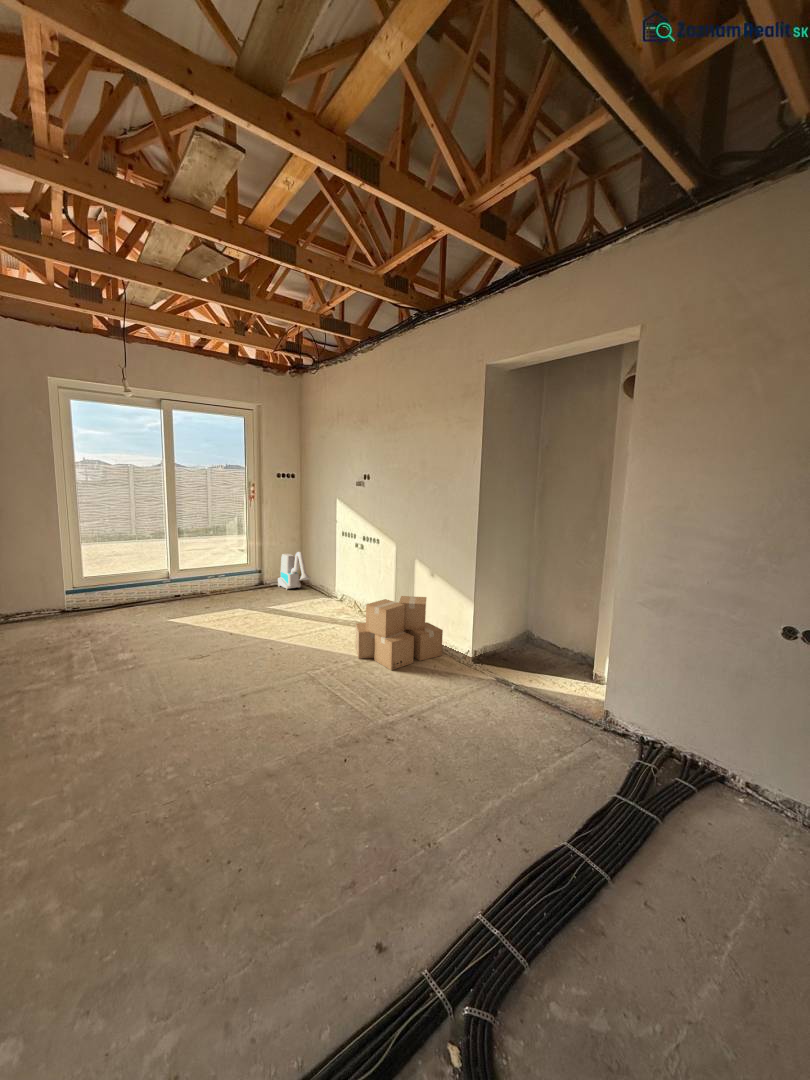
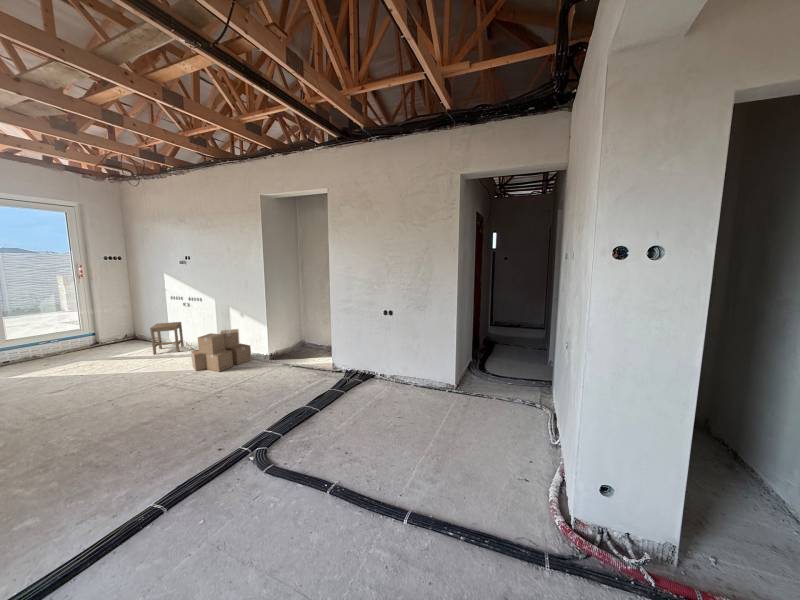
vacuum cleaner: present [278,552,311,590] -> none [113,314,146,344]
stool: none [313,569,351,615] -> present [150,322,184,354]

